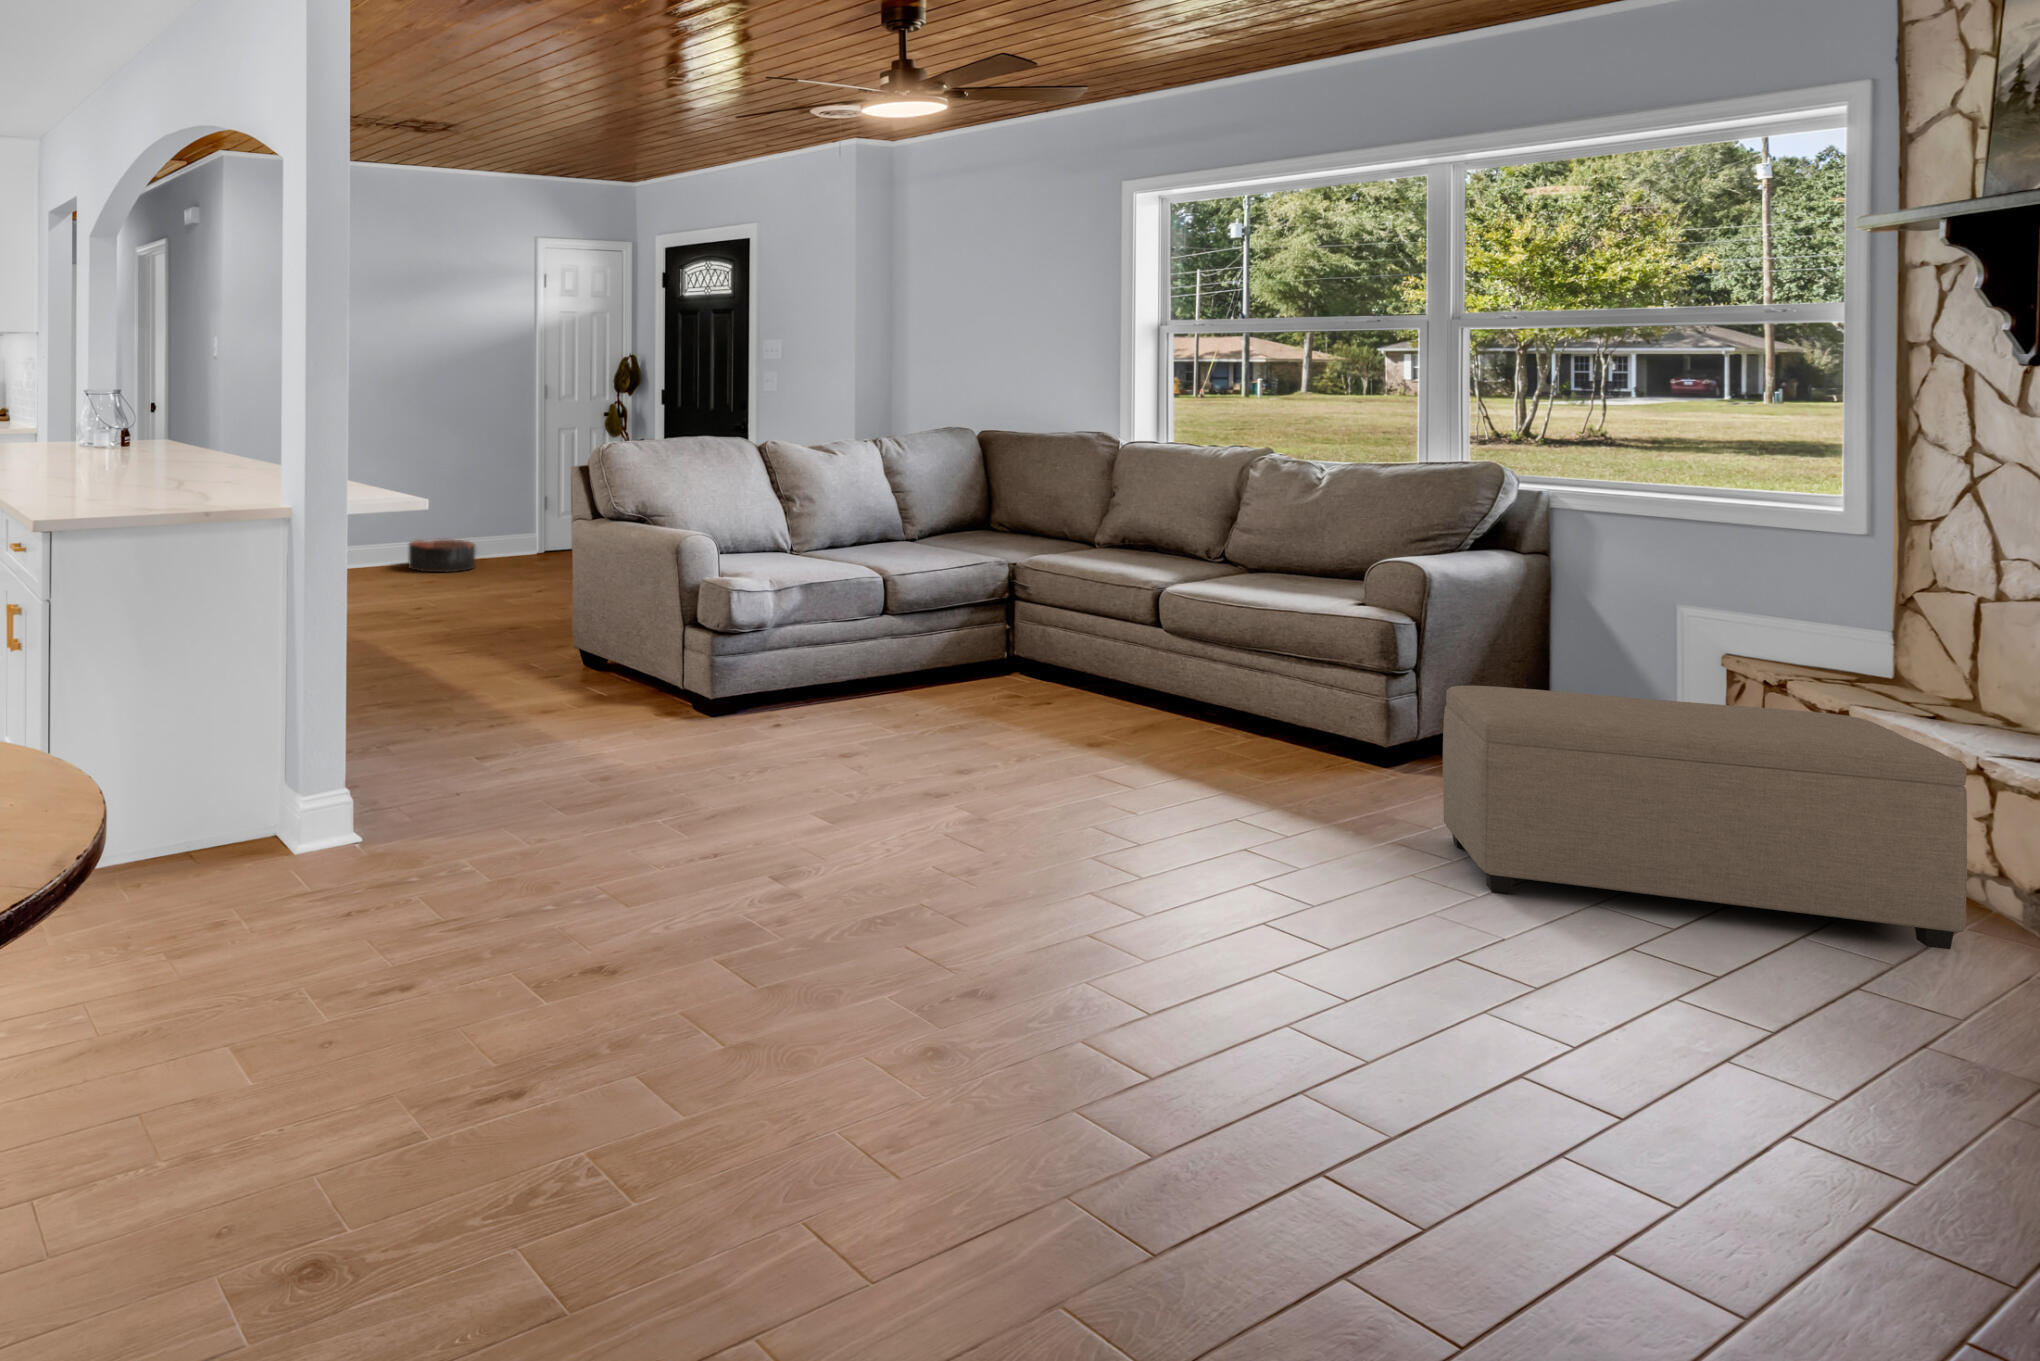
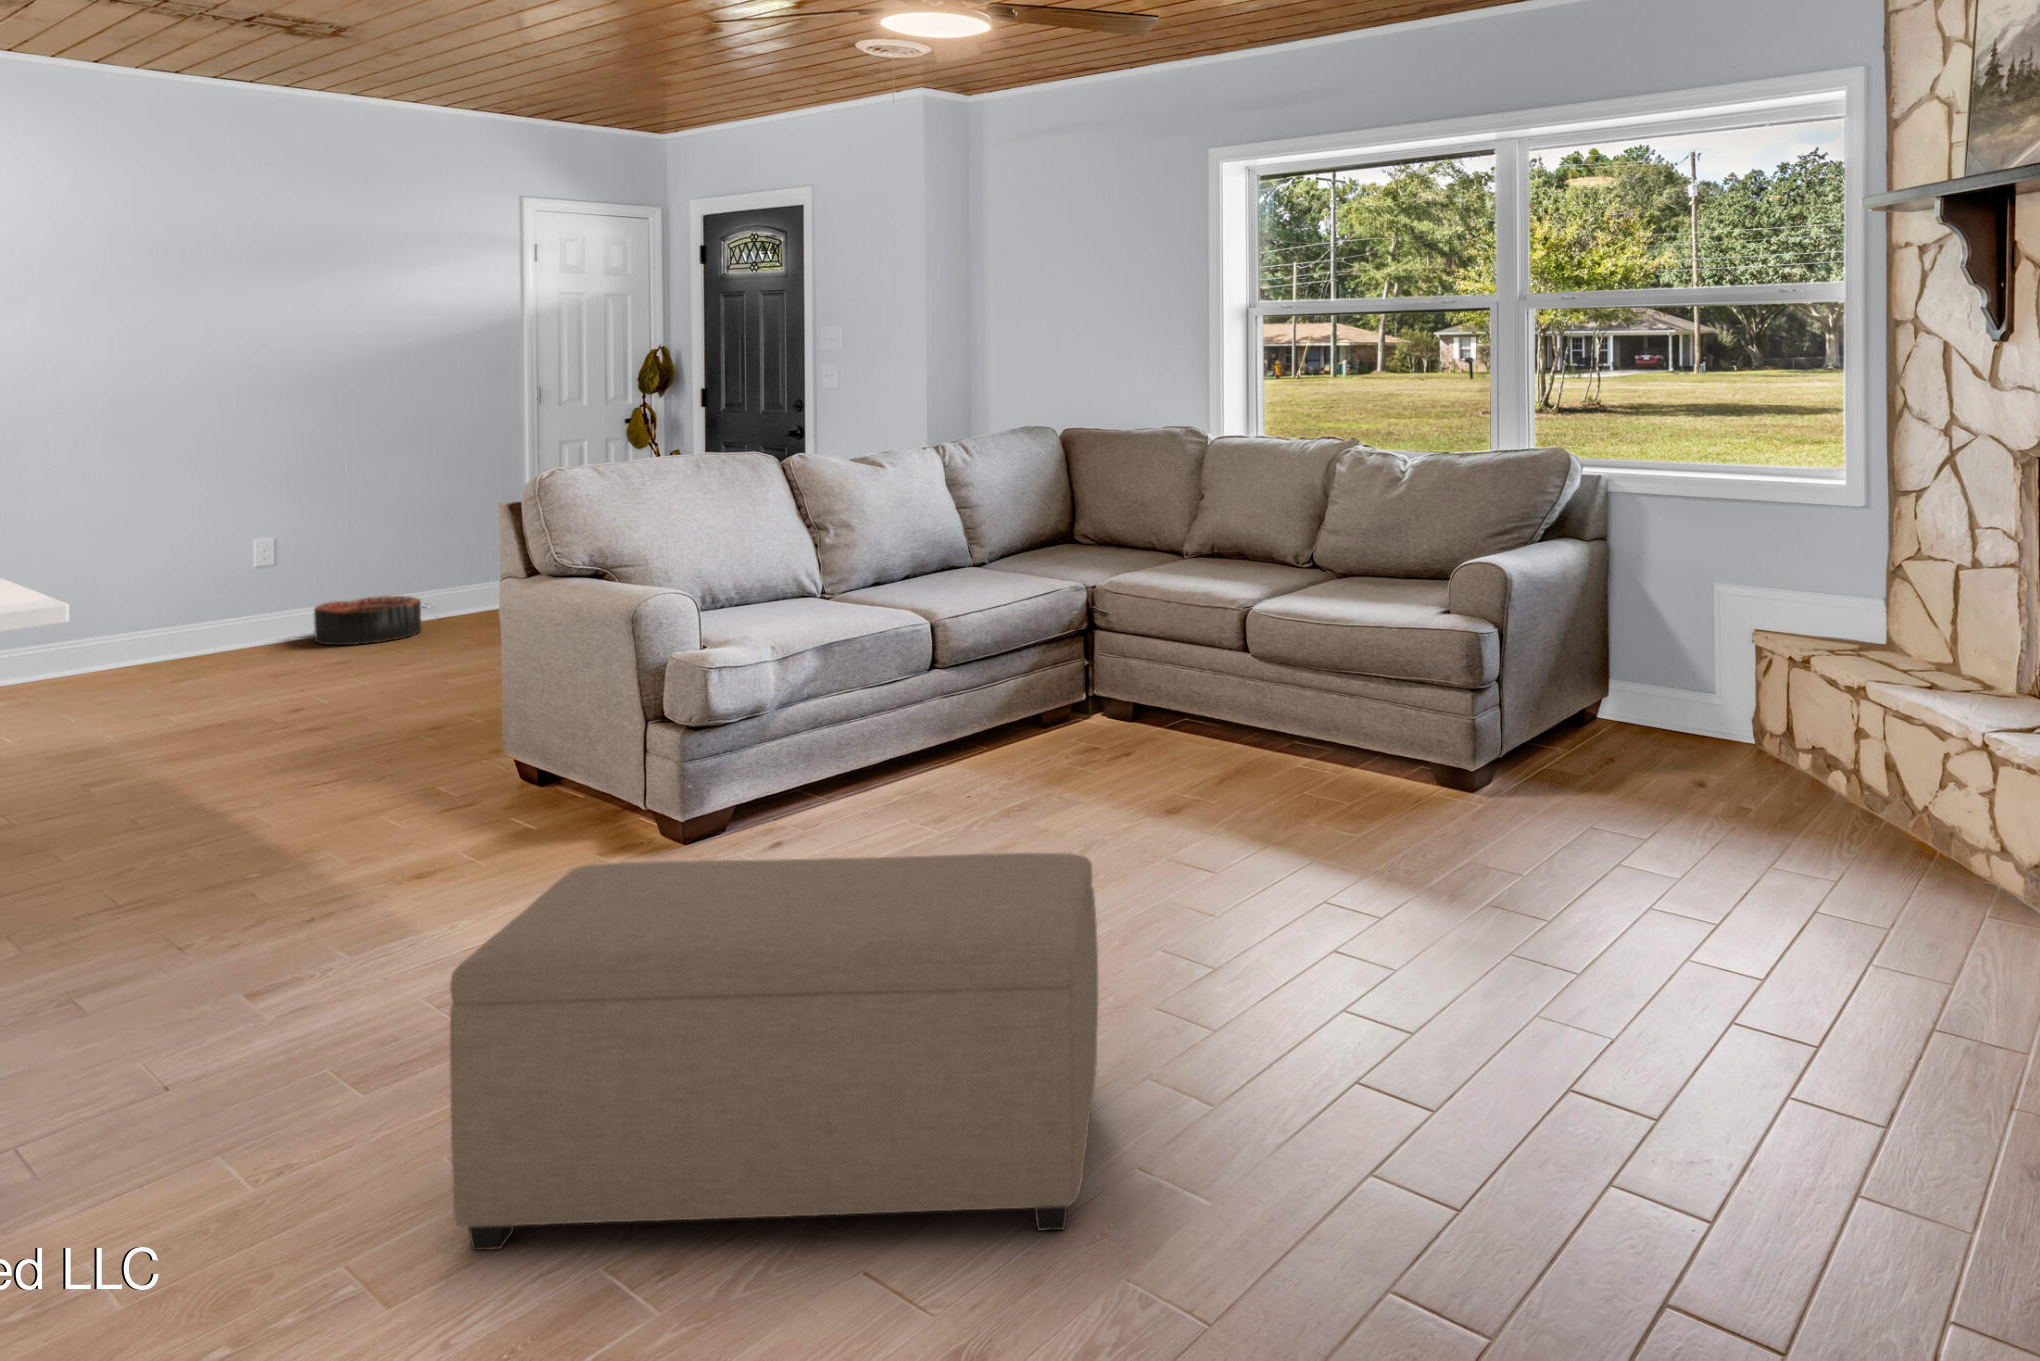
ottoman: present [1443,686,1967,949] -> present [450,853,1098,1250]

